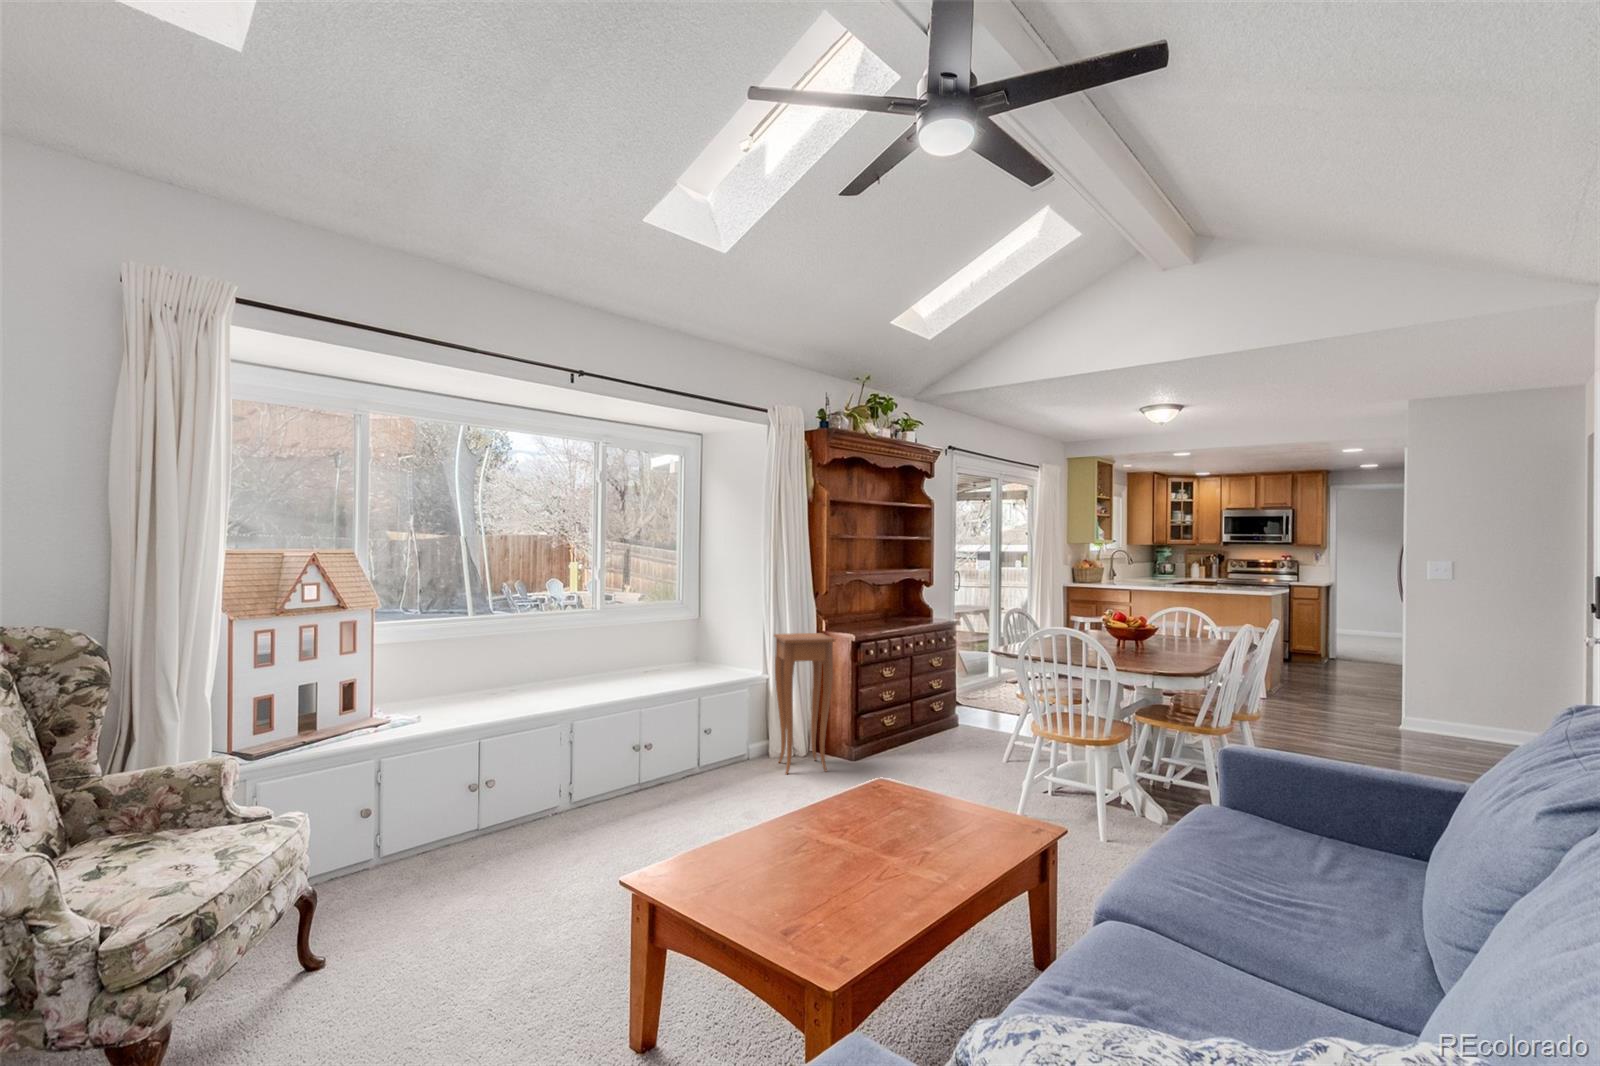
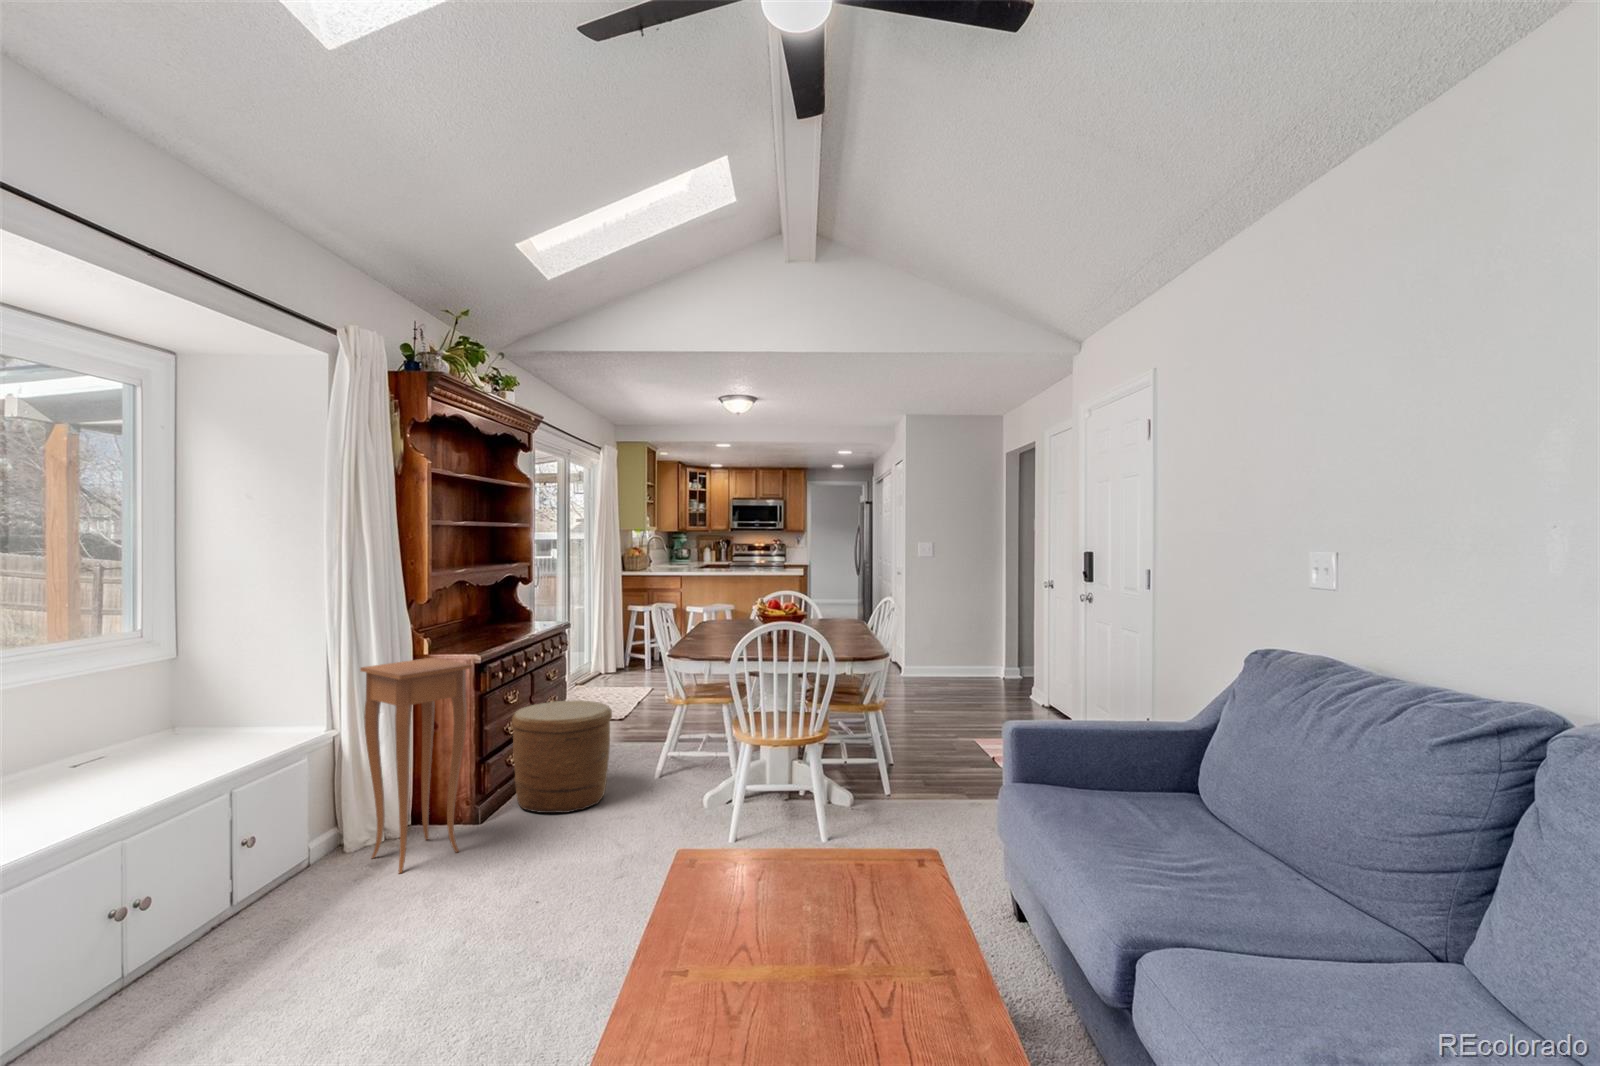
woven basket: none [881,680,959,767] -> present [512,700,612,813]

